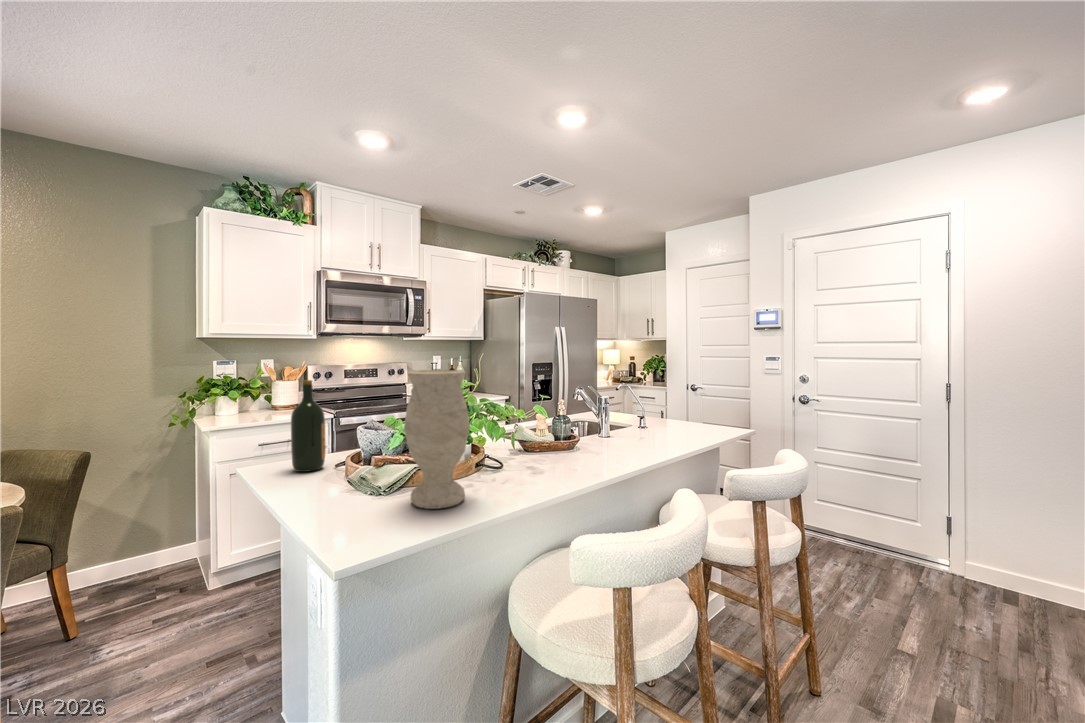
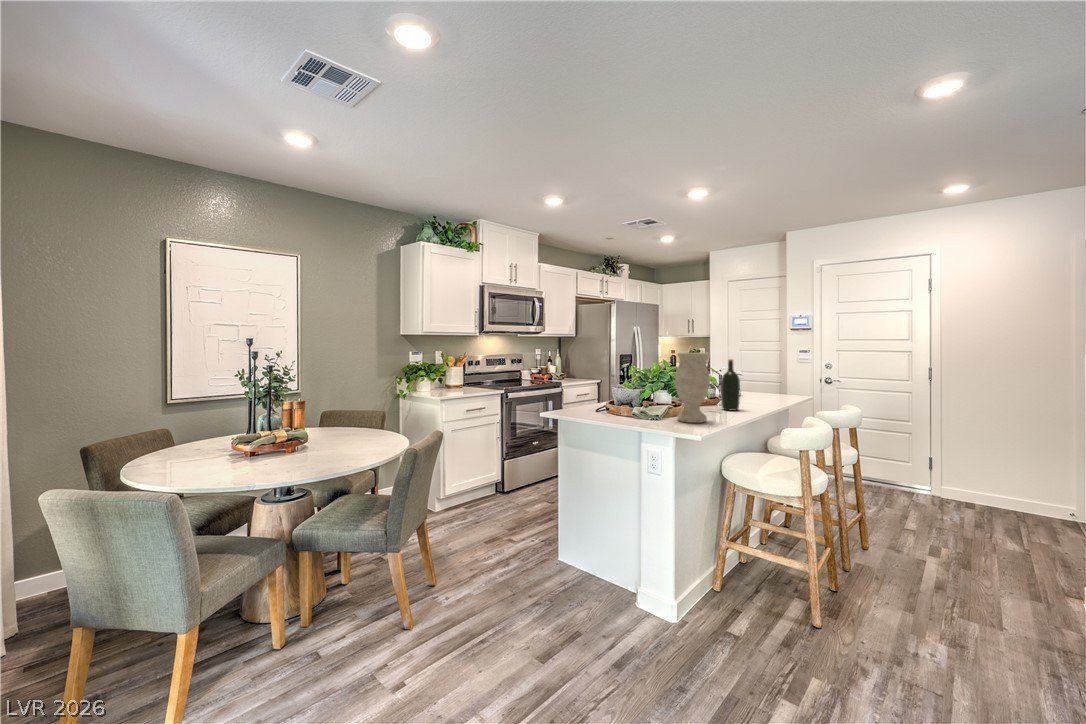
wine bottle: present [291,380,325,472] -> present [721,359,740,411]

